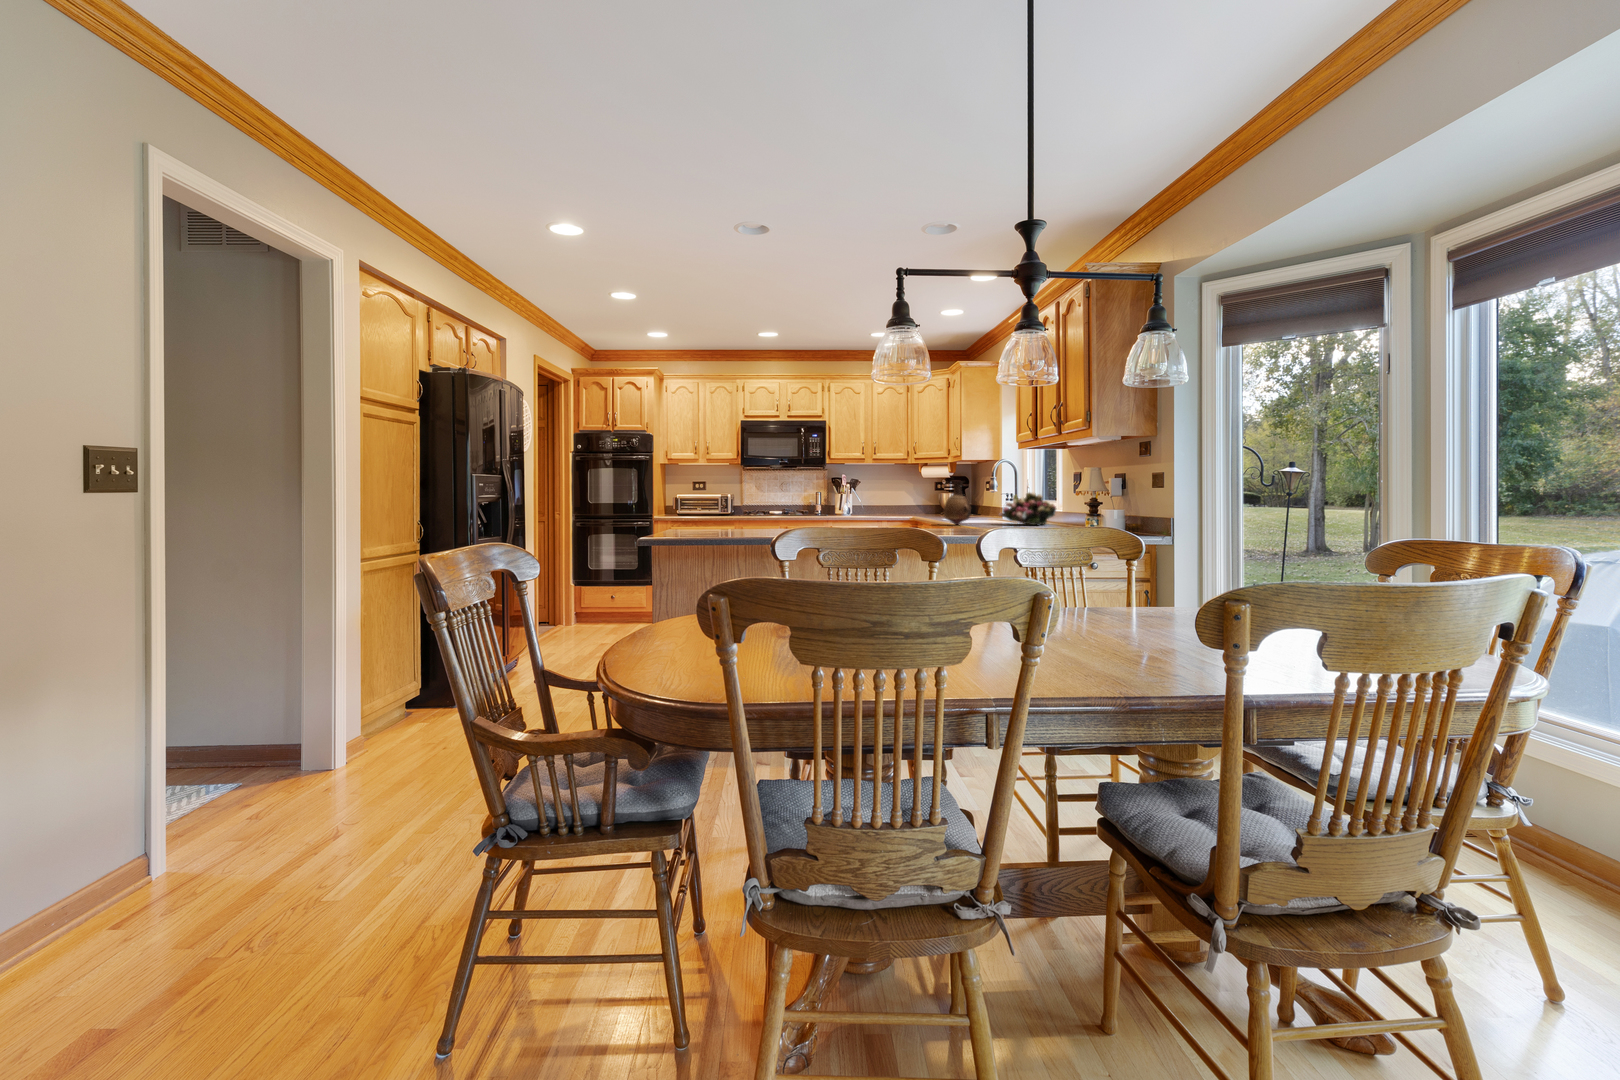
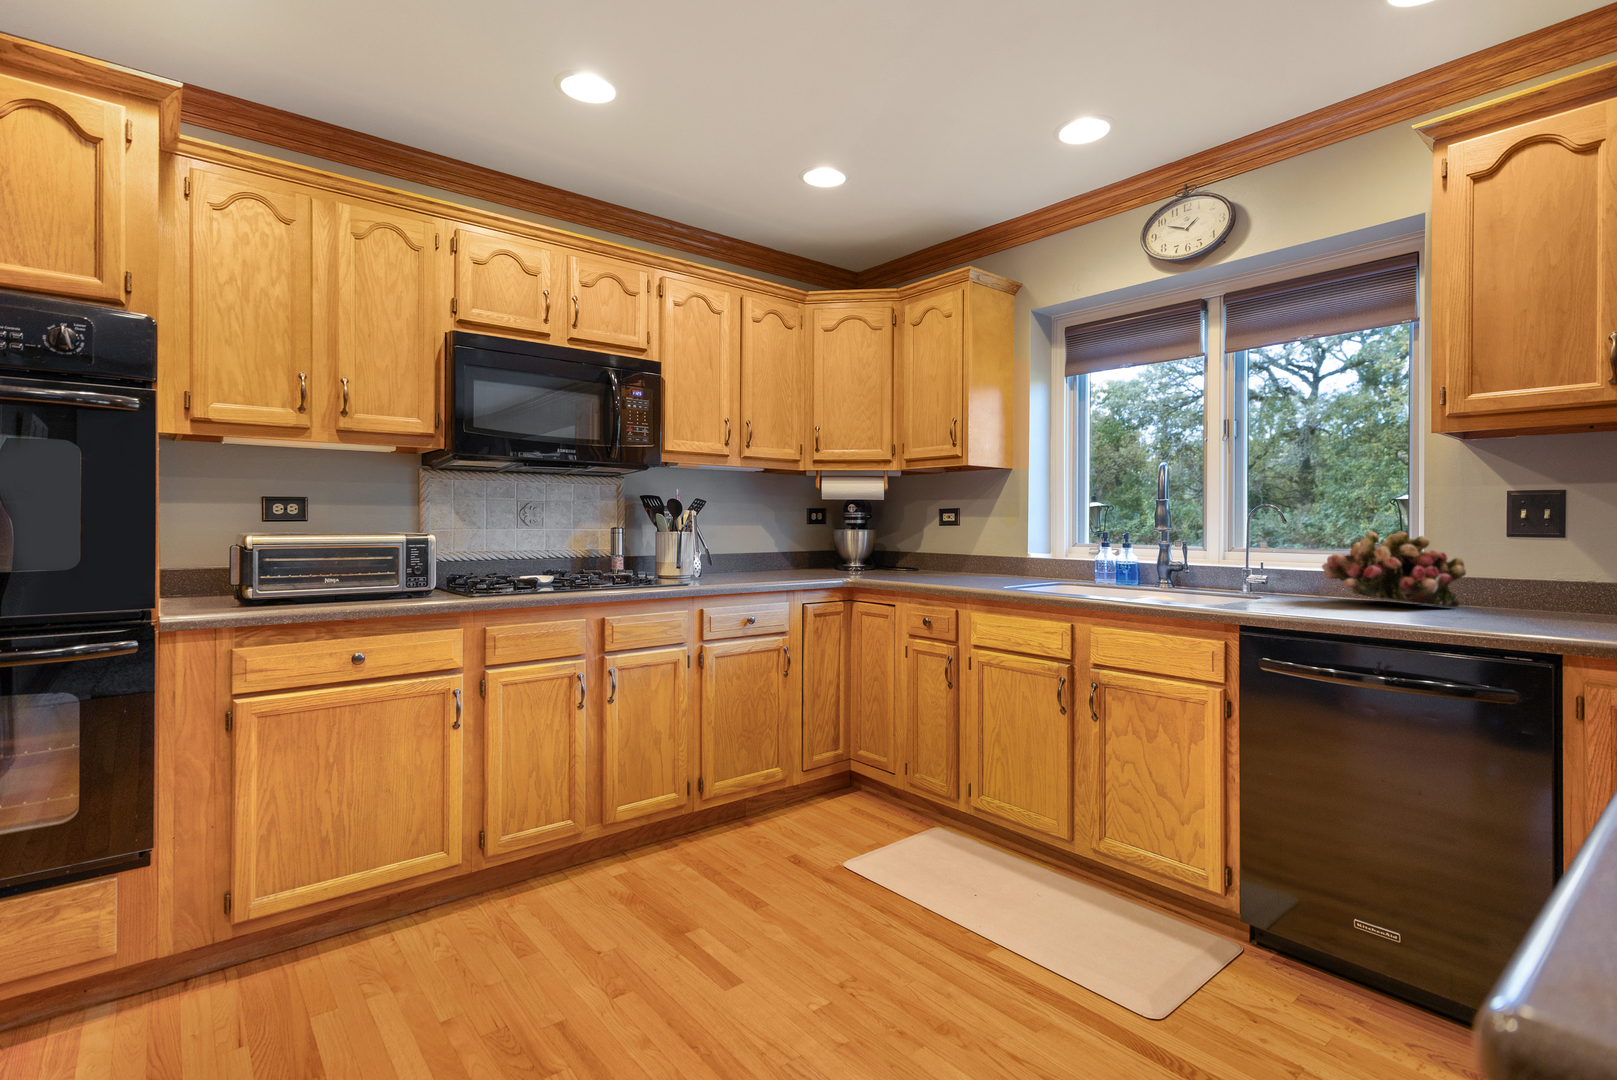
vase: present [944,481,971,525] -> none [1231,501,1324,613]

